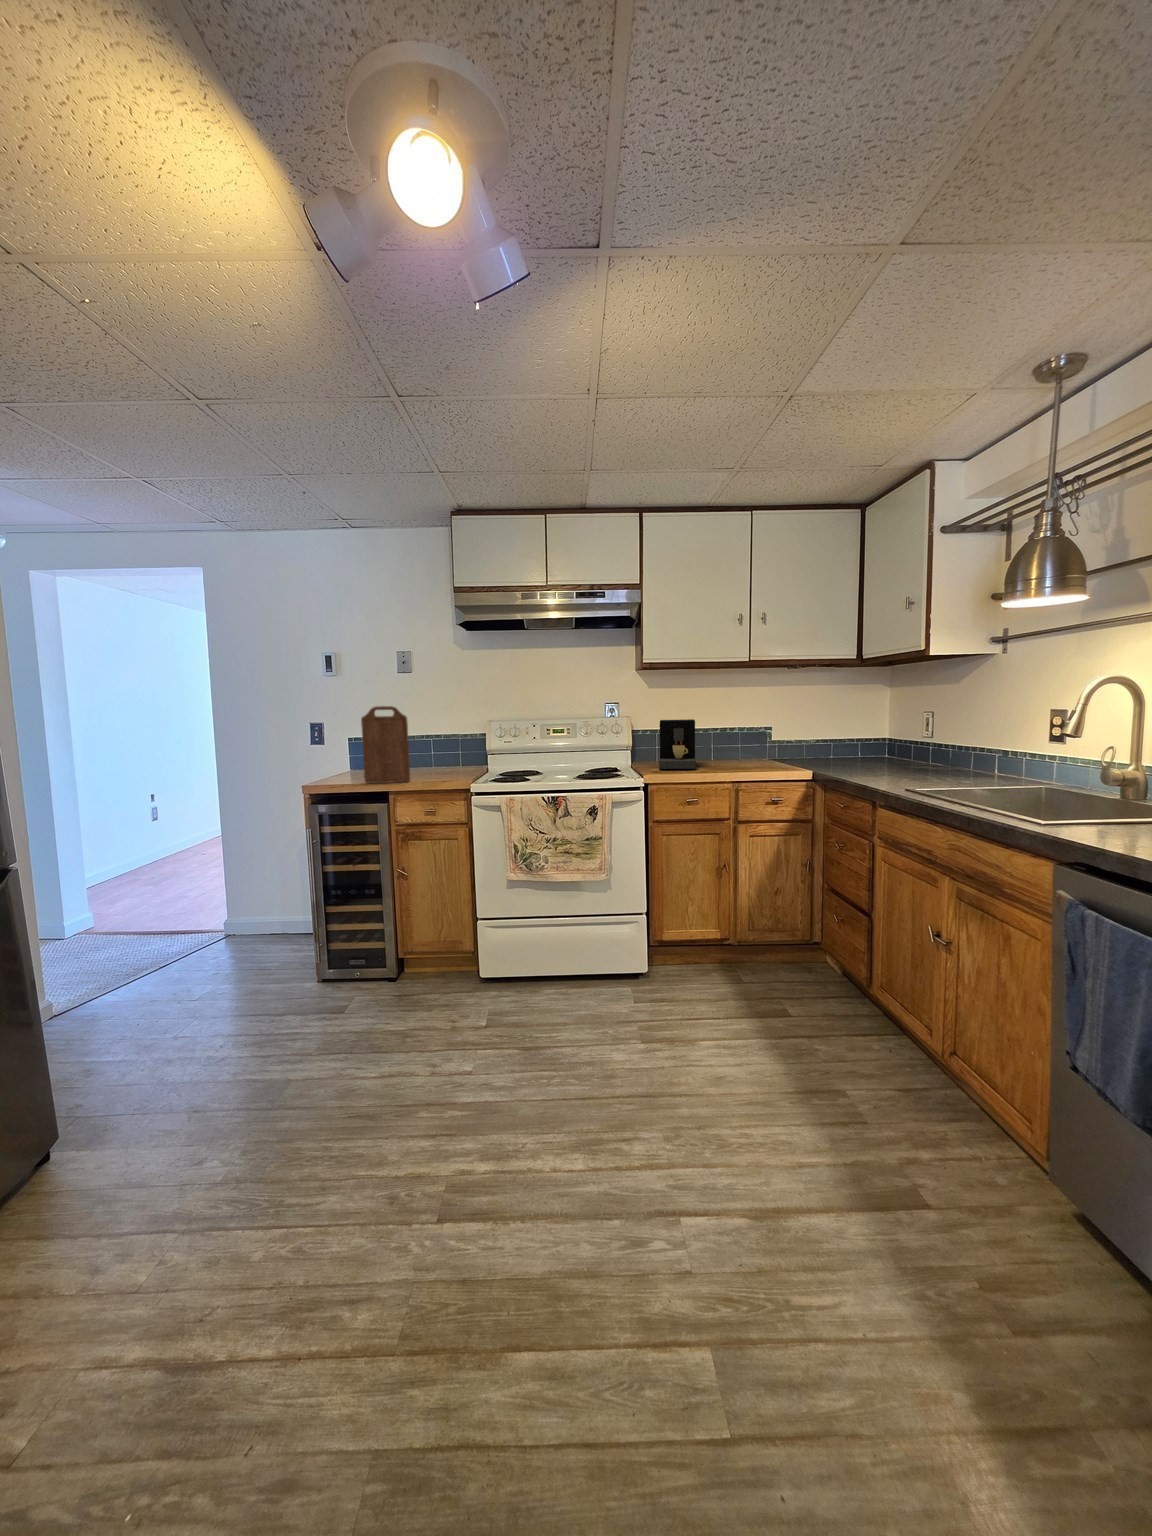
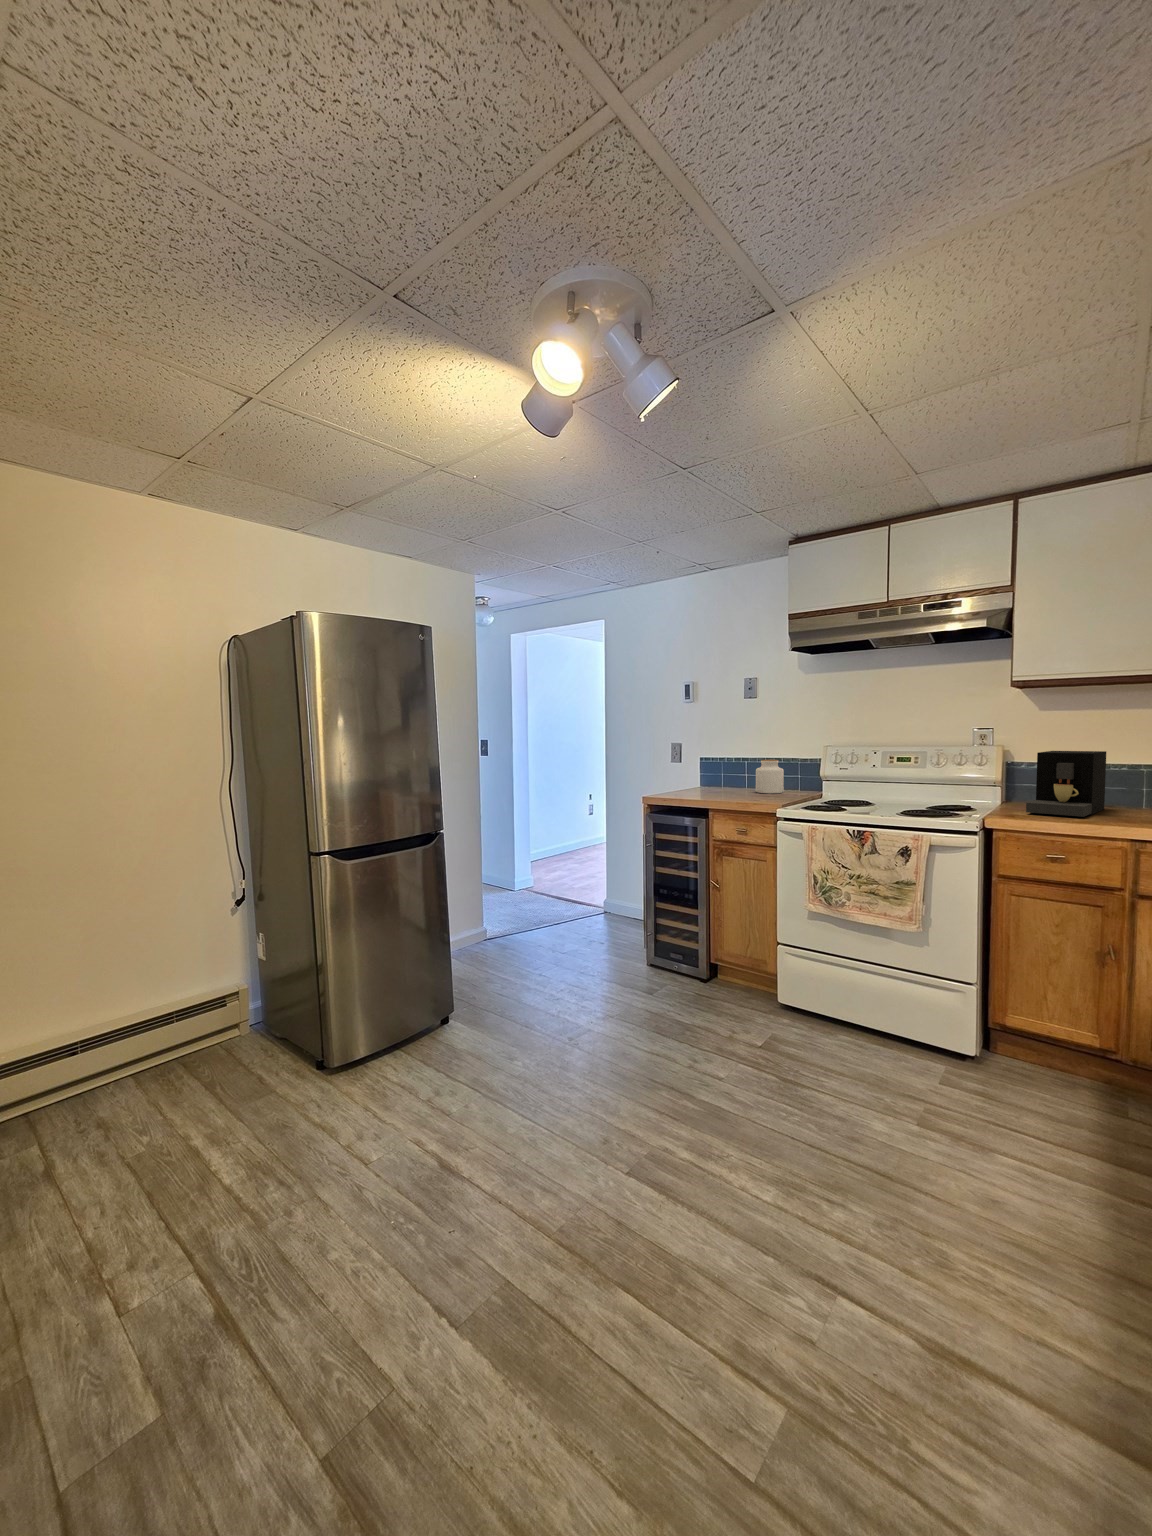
cutting board: present [361,706,410,783] -> none [691,731,730,802]
jar: none [418,736,448,771] -> present [756,760,784,793]

